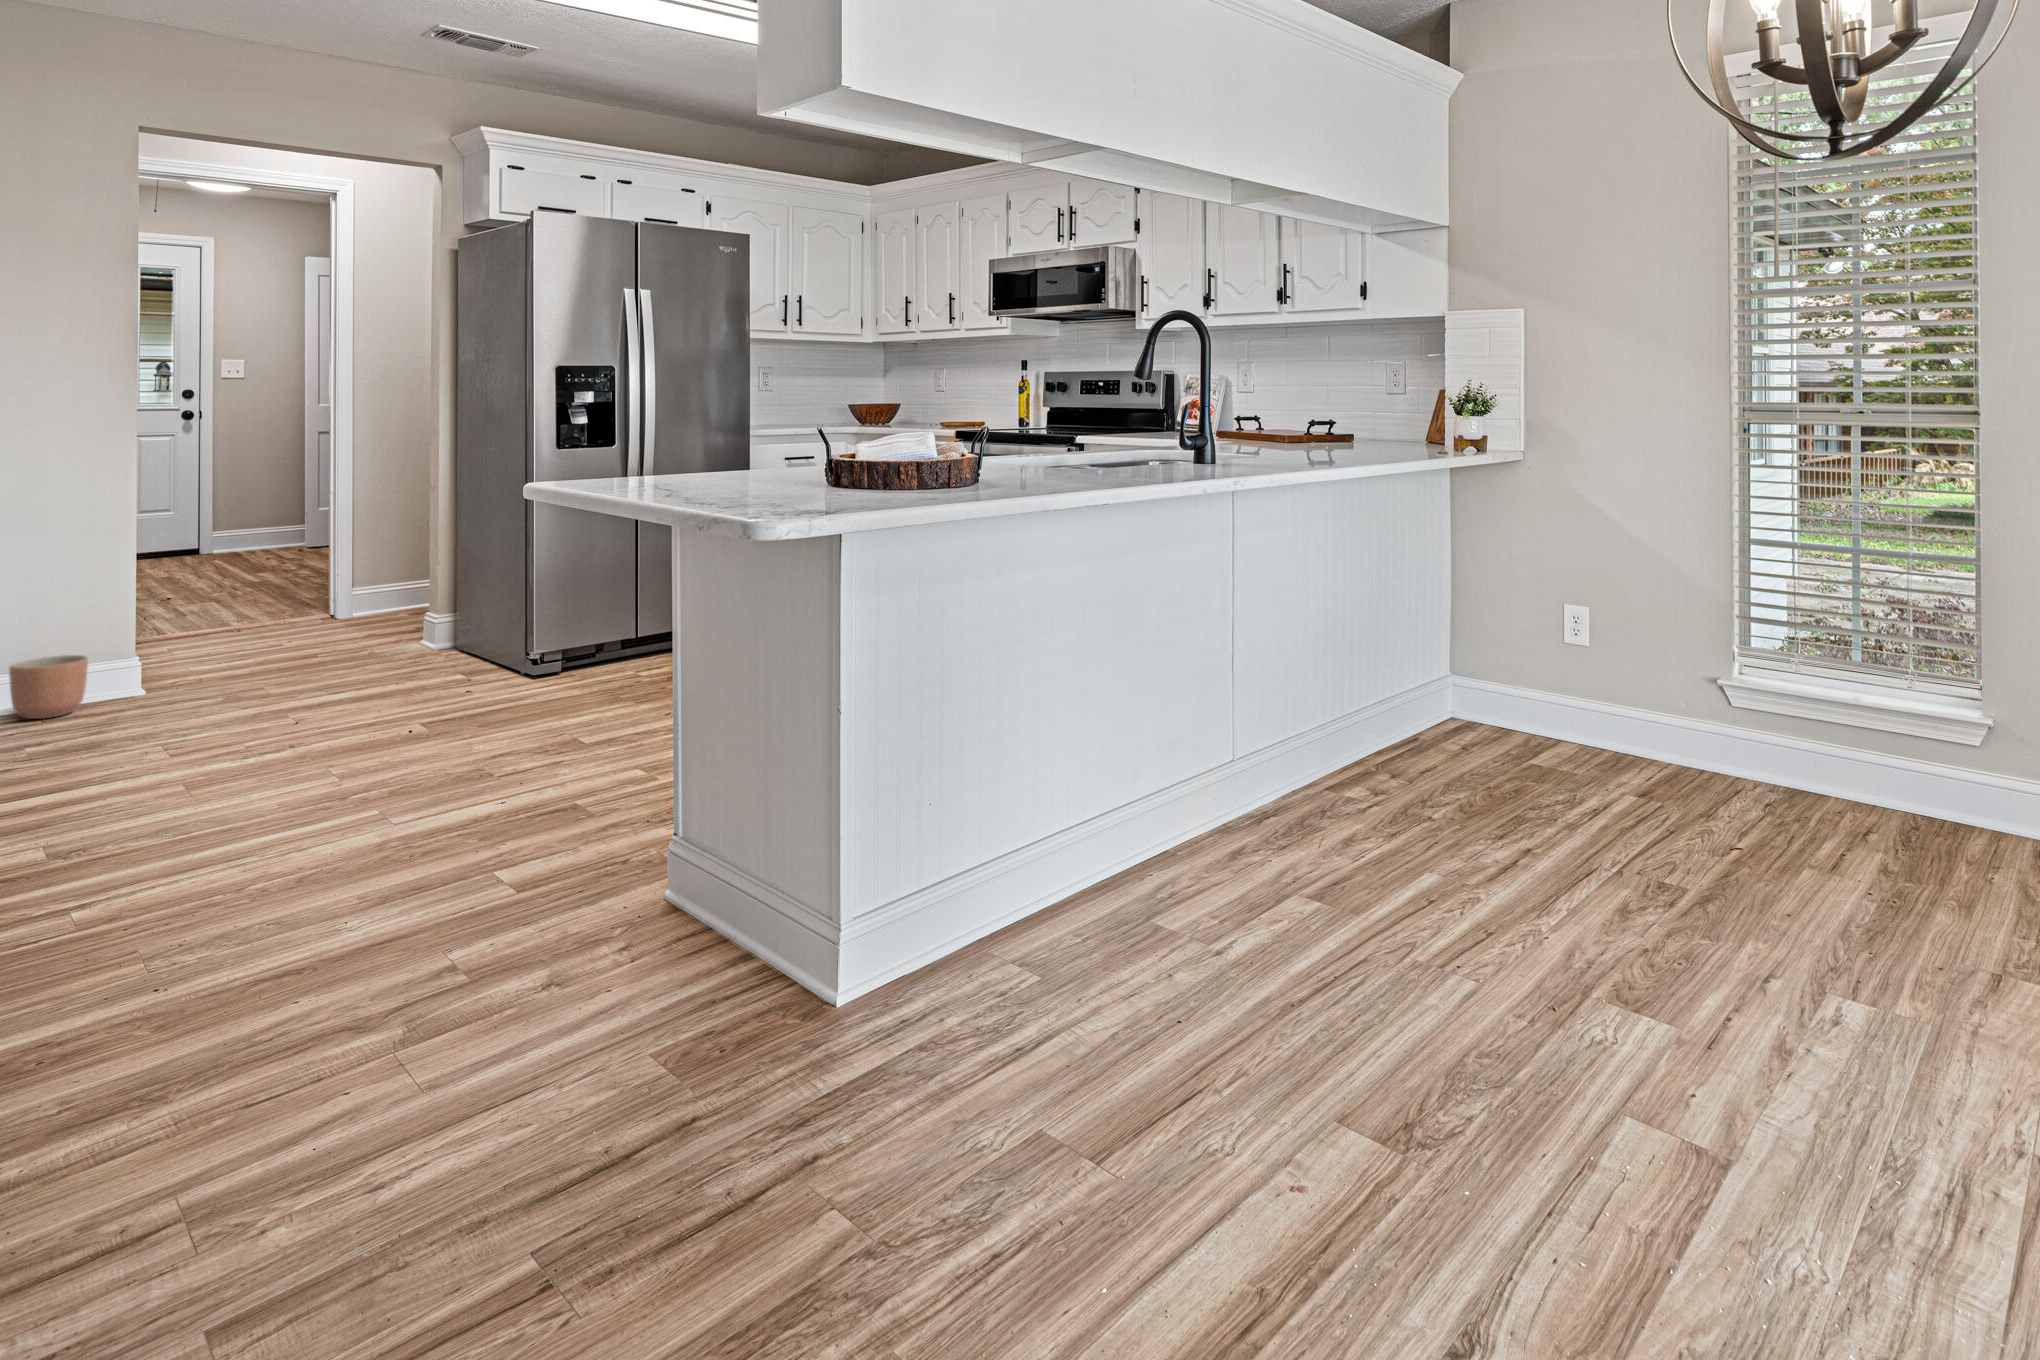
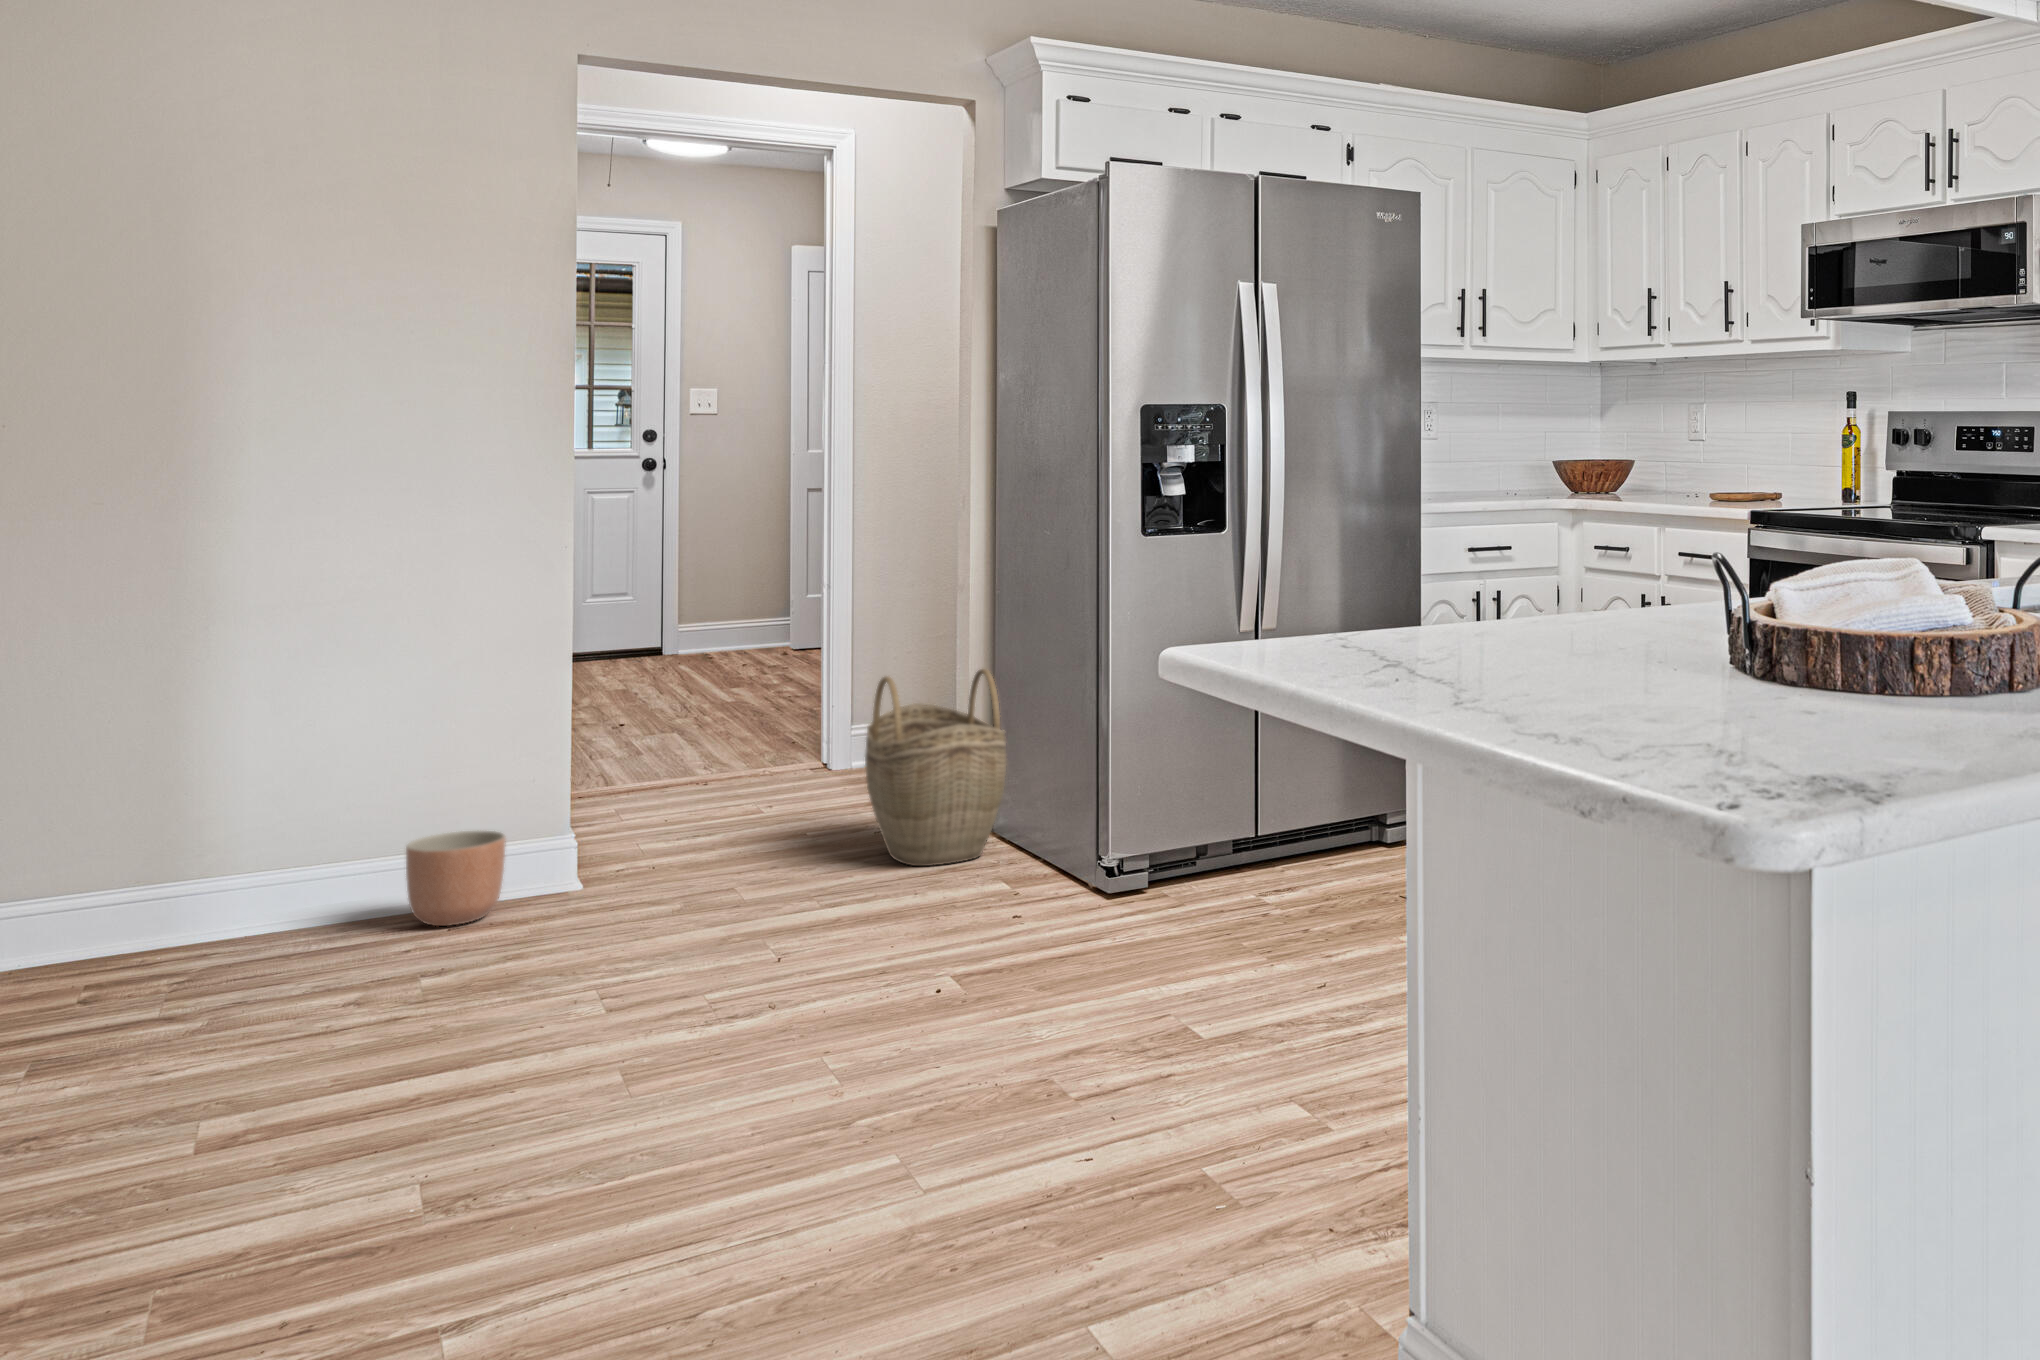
woven basket: none [362,540,463,669] -> present [865,669,1007,866]

